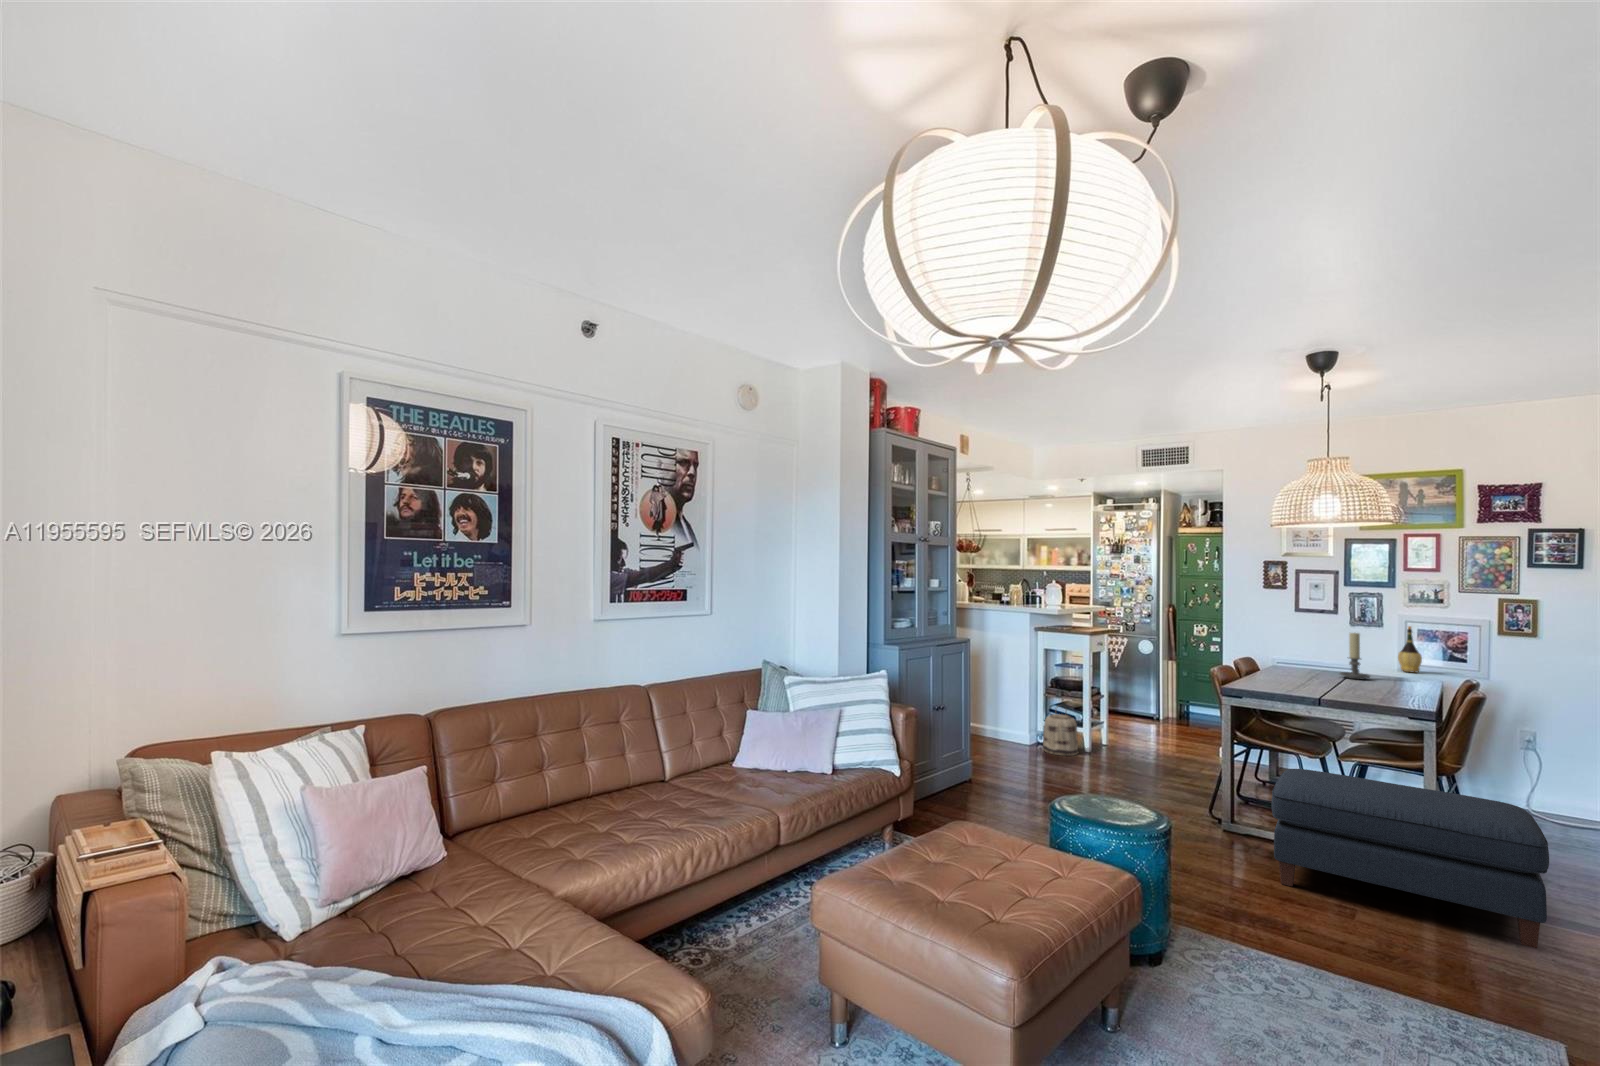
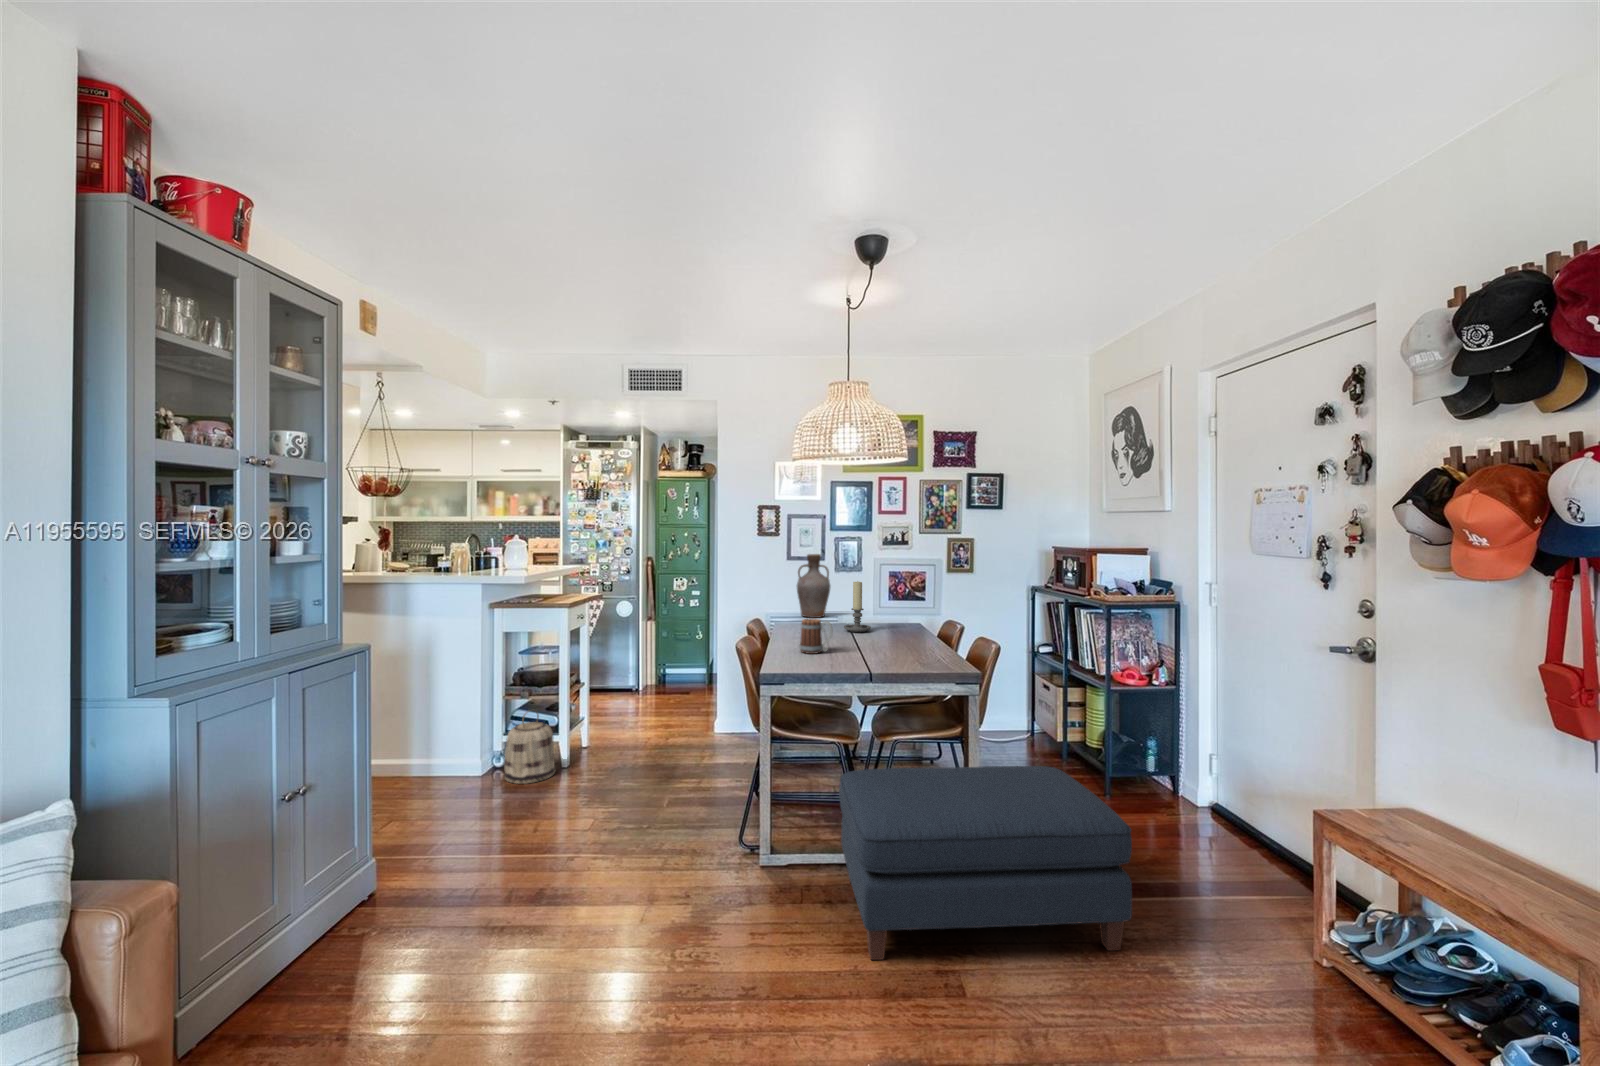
vase: none [1303,607,1342,667] -> present [797,554,830,618]
wine bottle: present [1398,626,1422,672] -> none [873,569,892,615]
mug: none [1271,656,1302,685] -> present [799,619,833,654]

